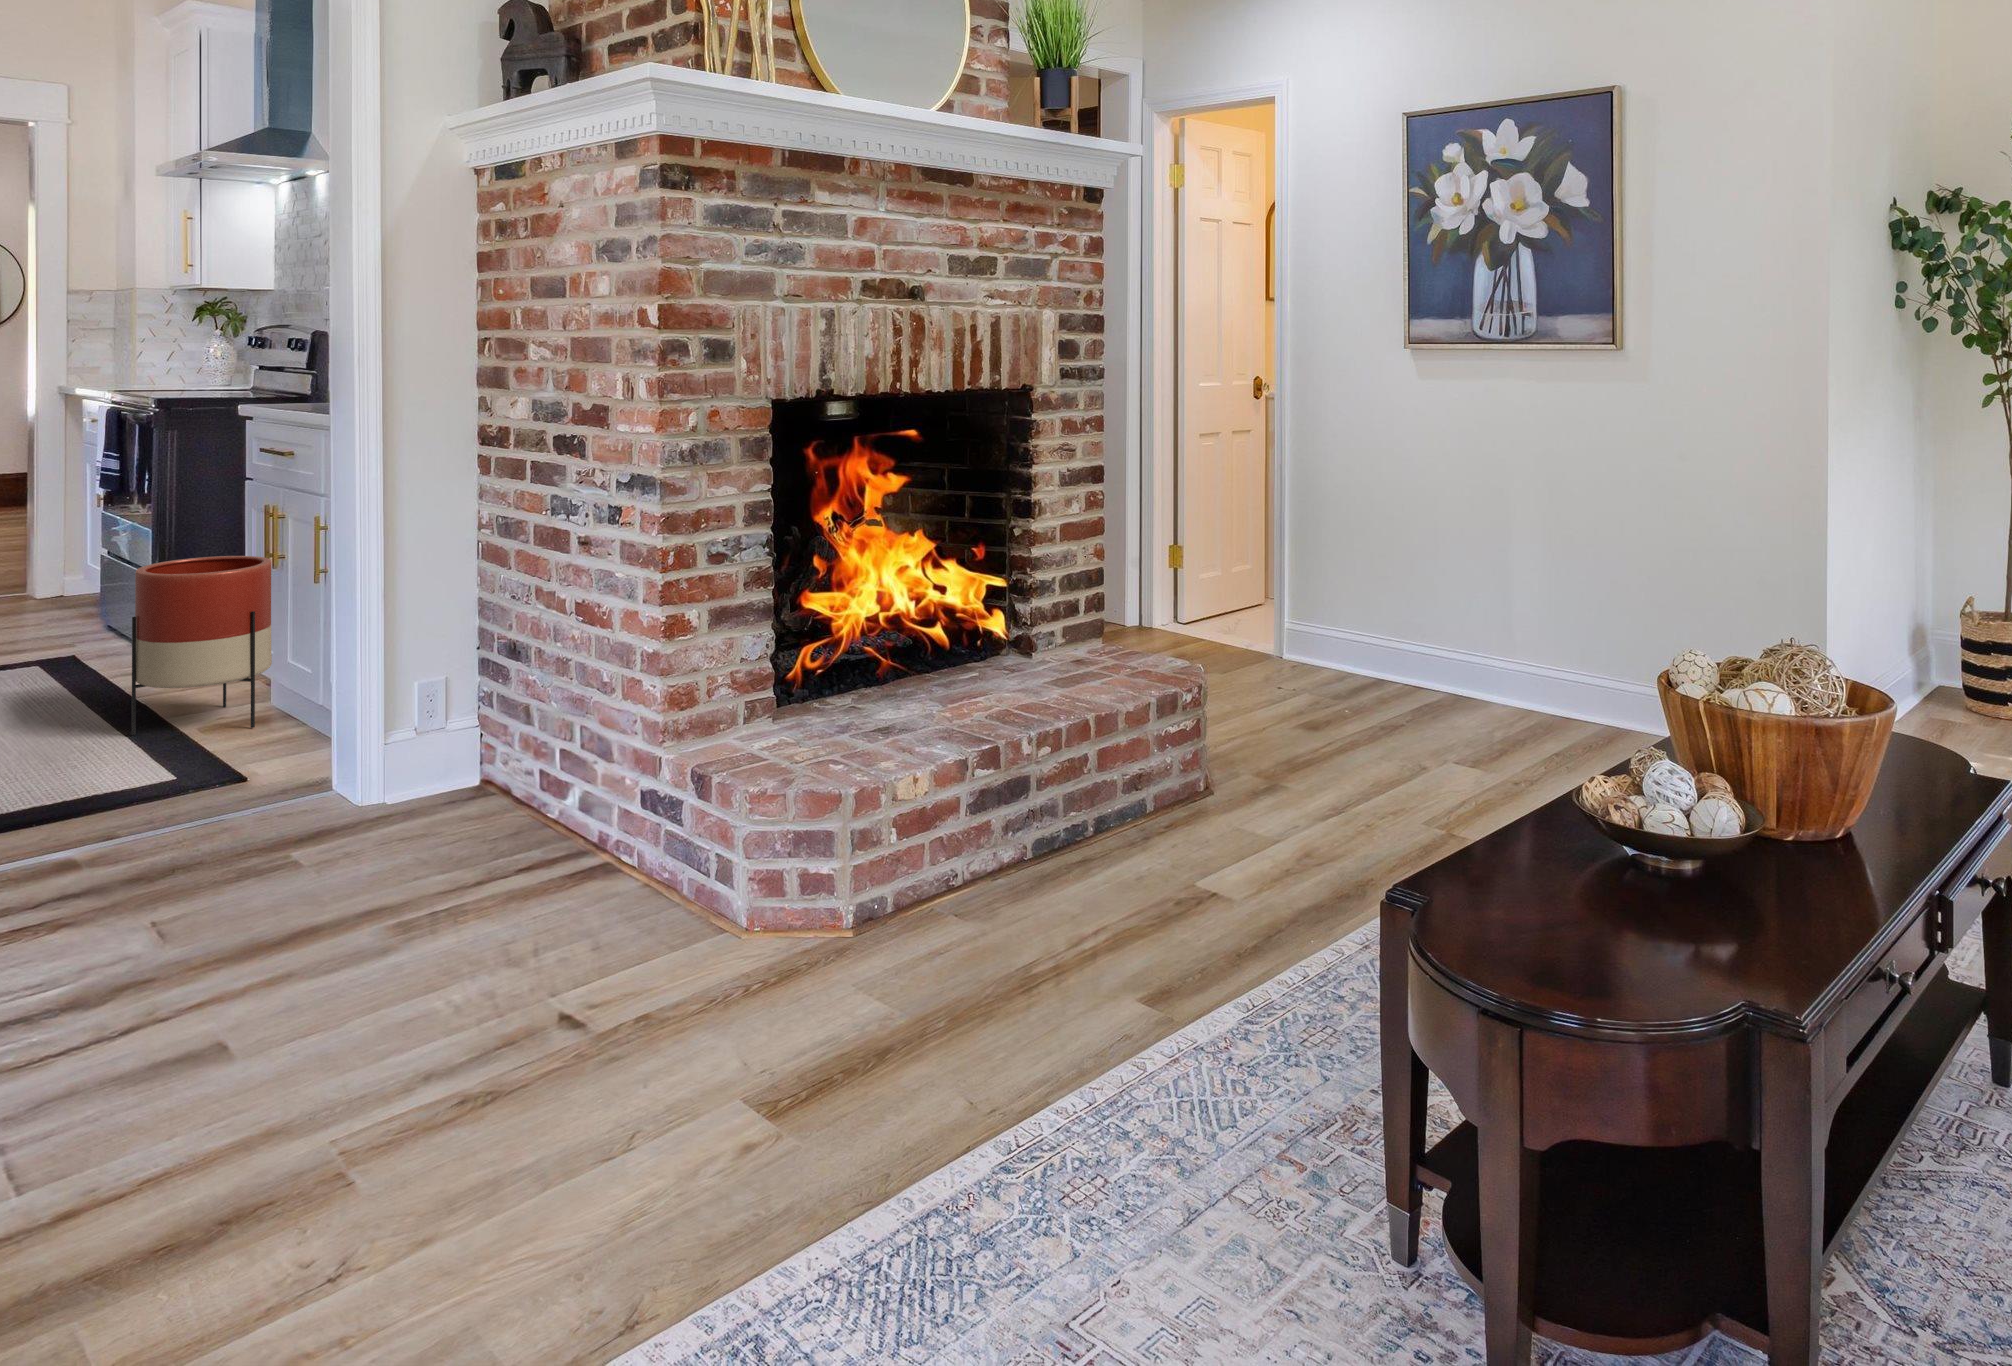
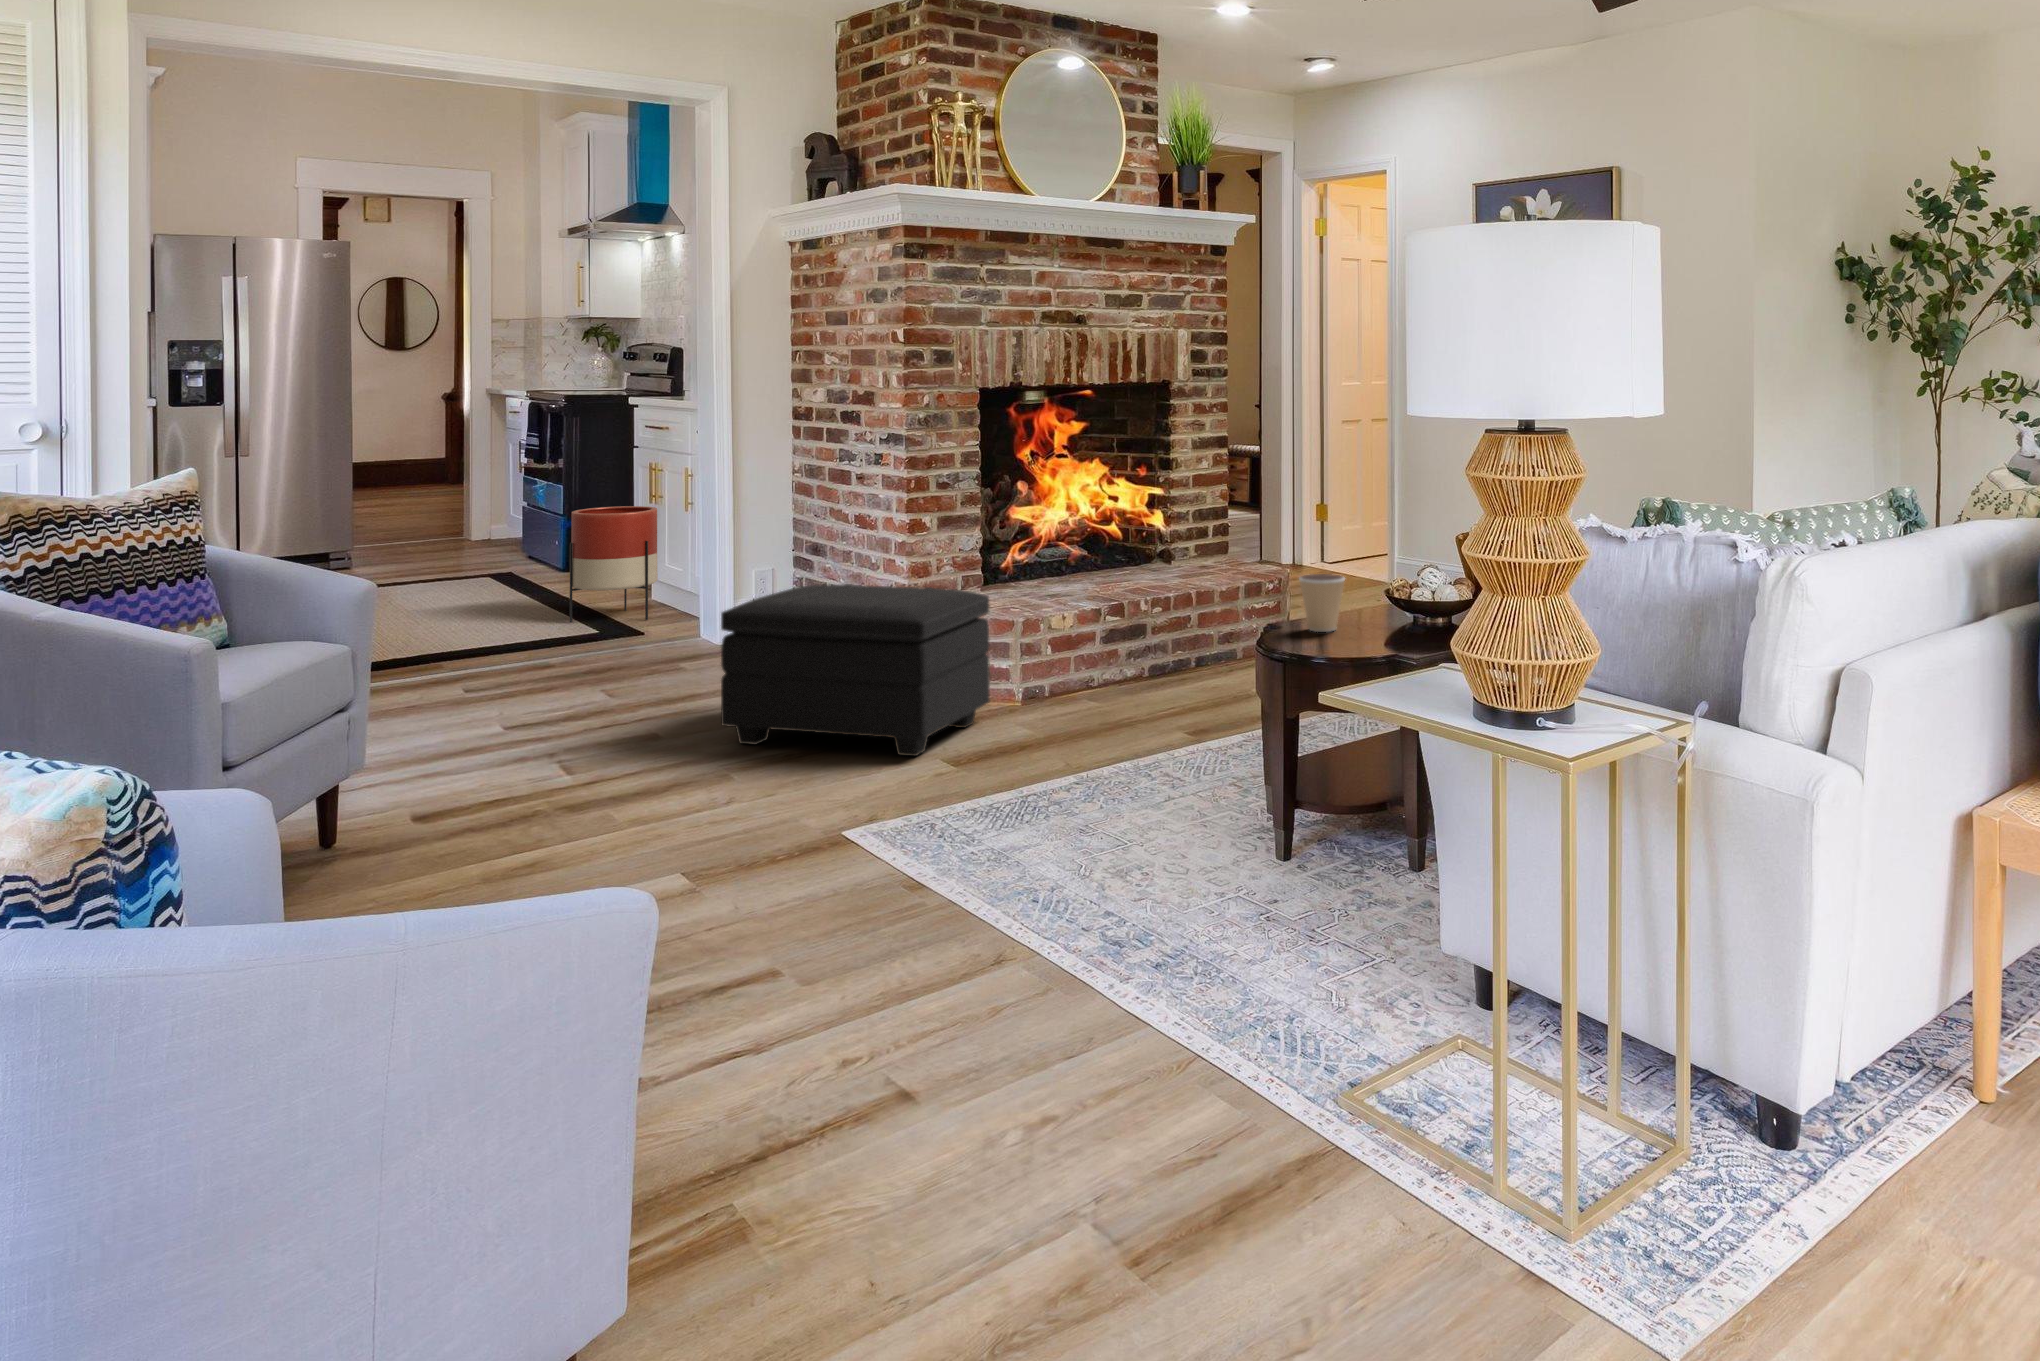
footstool: none [326,743,806,1092] -> present [721,584,990,756]
coffee cup: none [1515,834,1617,969] -> present [1299,574,1345,632]

